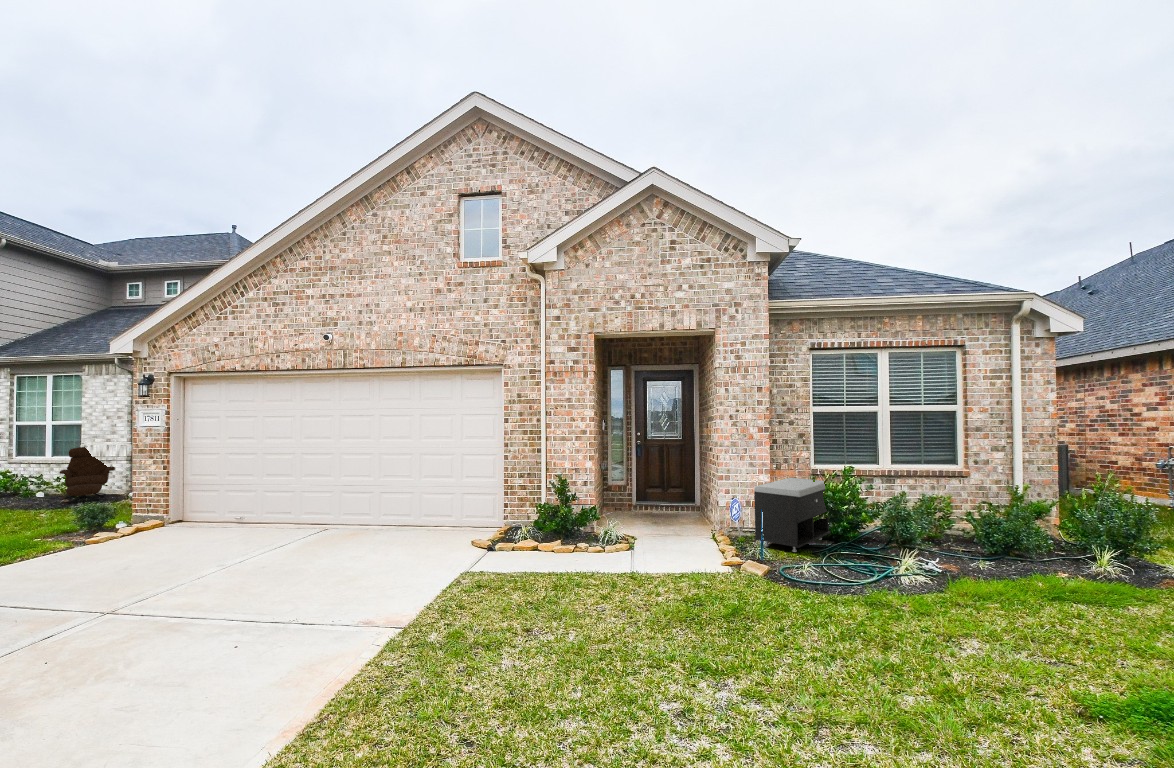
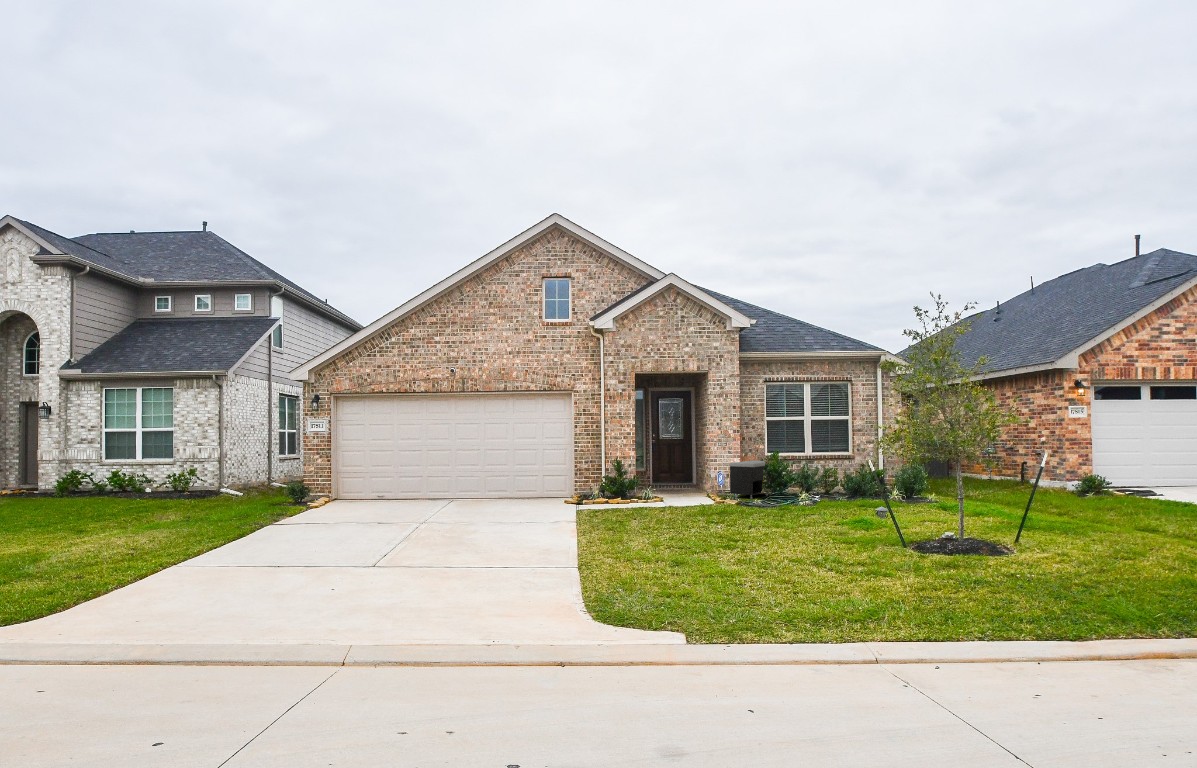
lounge chair: present [59,447,115,503] -> none [173,451,215,495]

